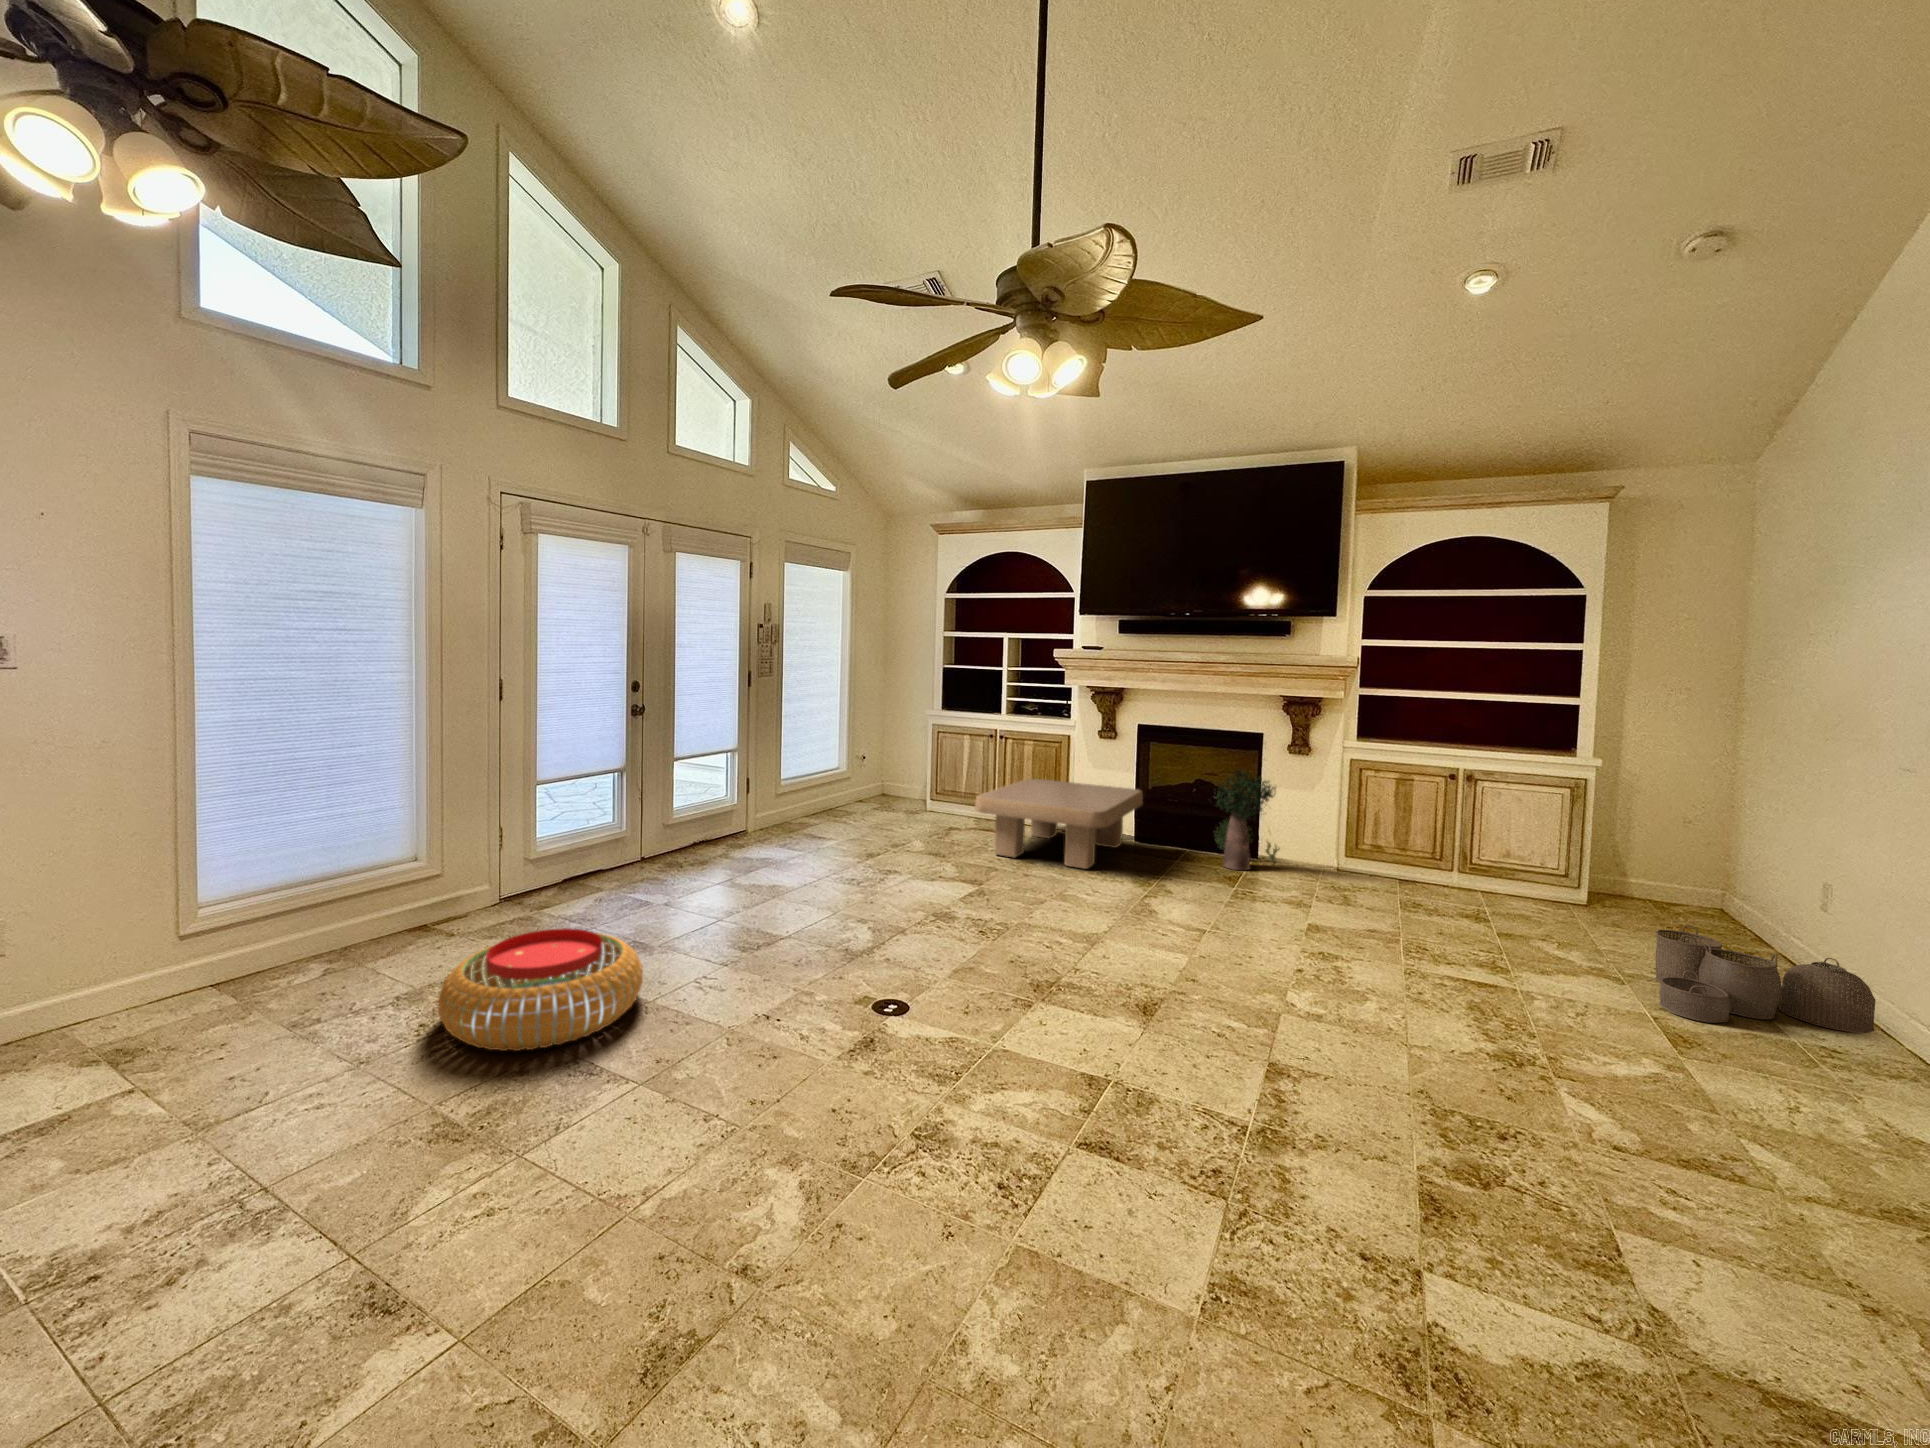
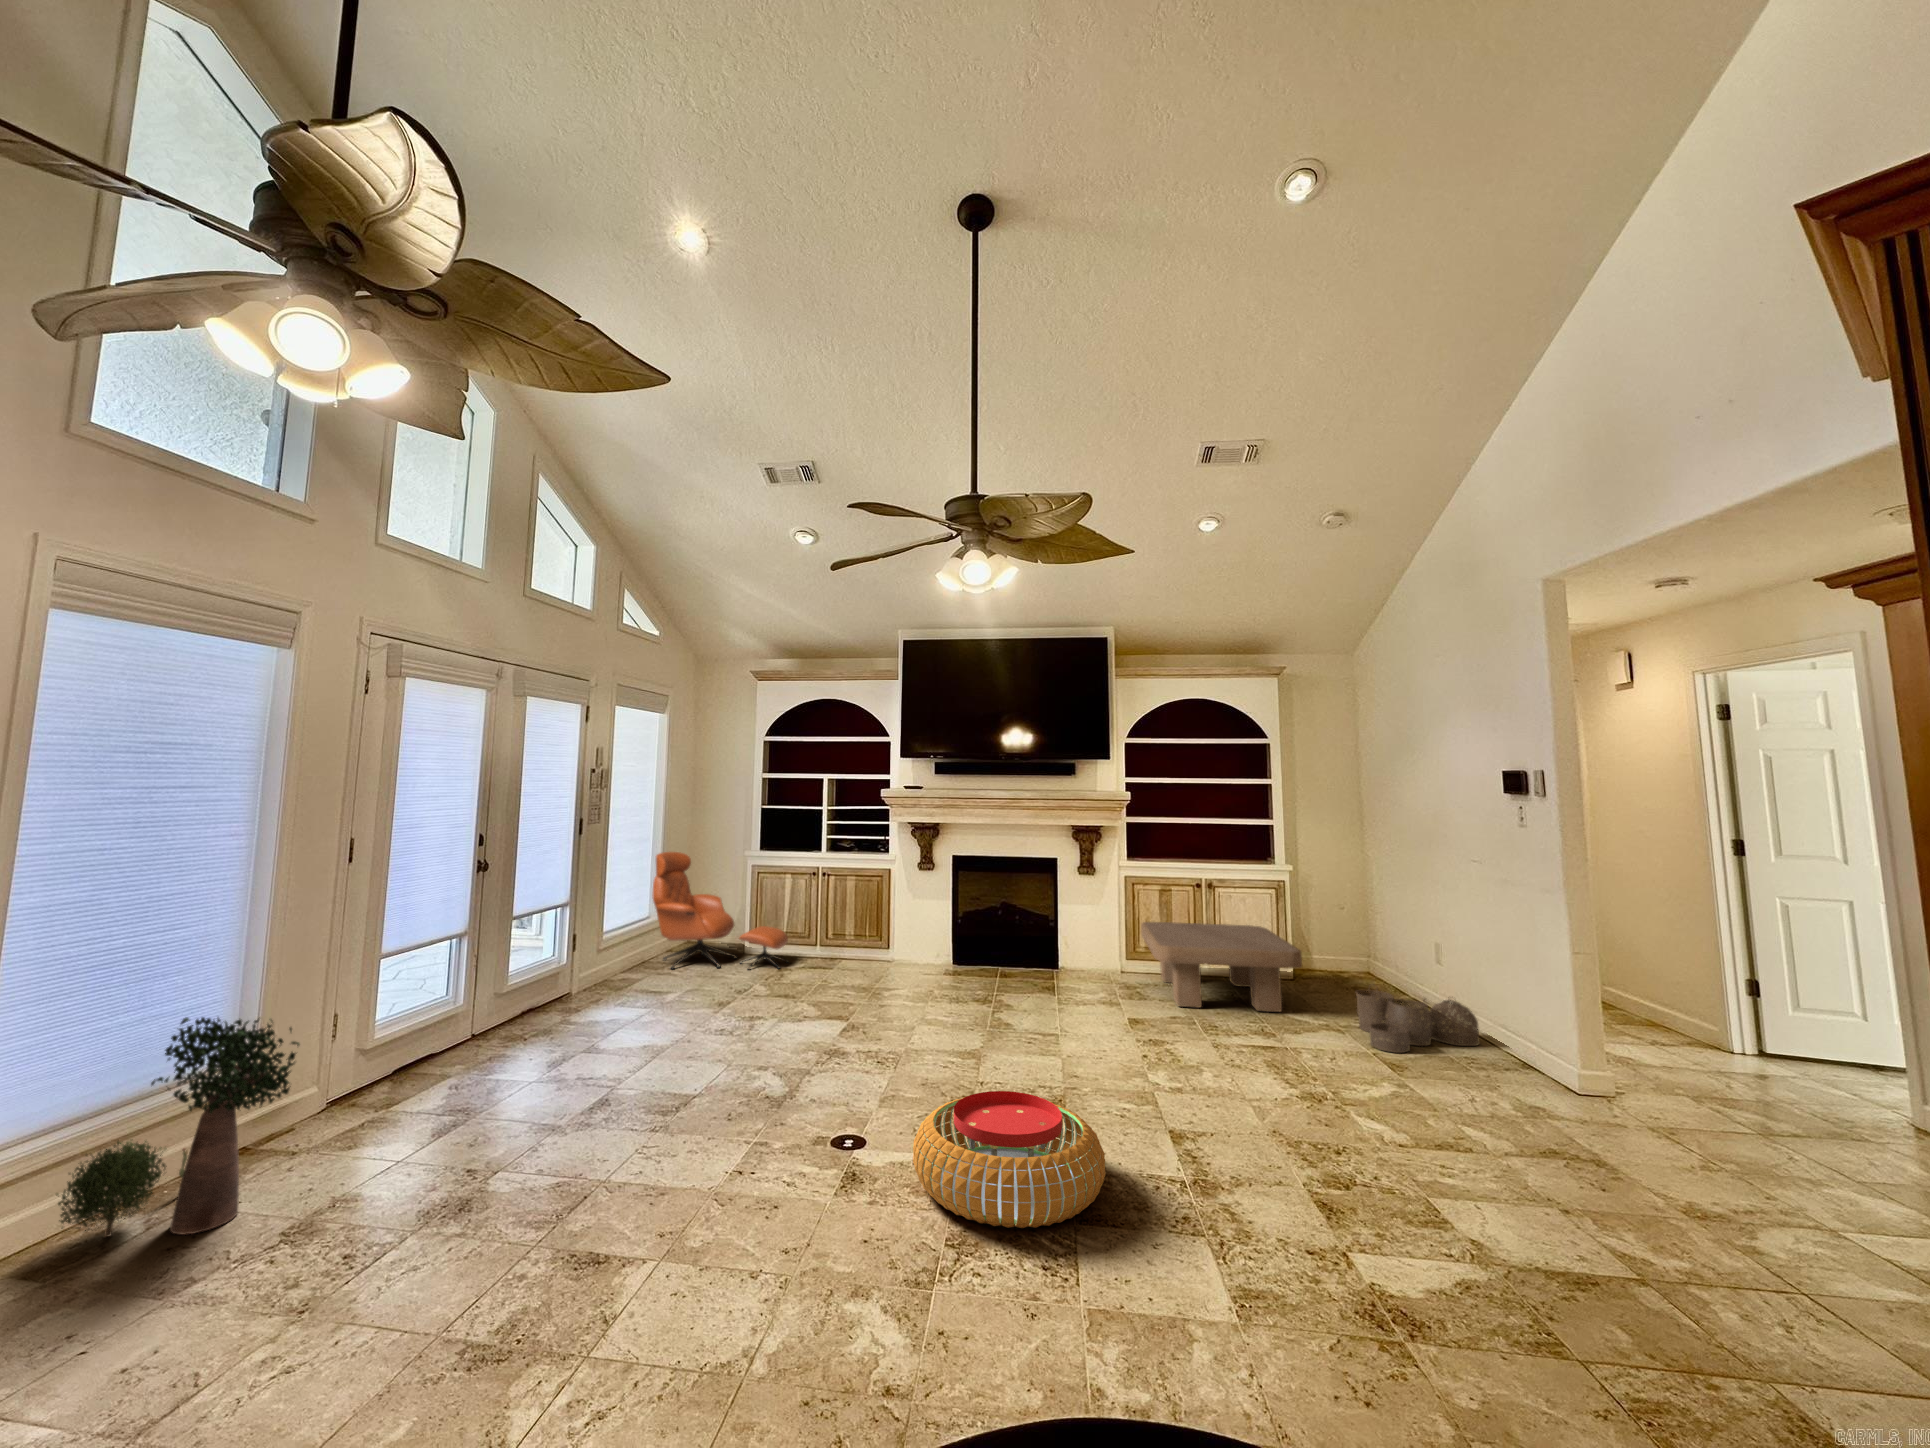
lounge chair: none [830,710,960,828] -> present [652,852,788,969]
potted plant: present [1210,770,1279,870] -> present [57,1017,300,1237]
coffee table: present [975,779,1143,869] -> present [1141,922,1302,1012]
pouf: present [438,928,643,1051] -> present [913,1091,1106,1228]

